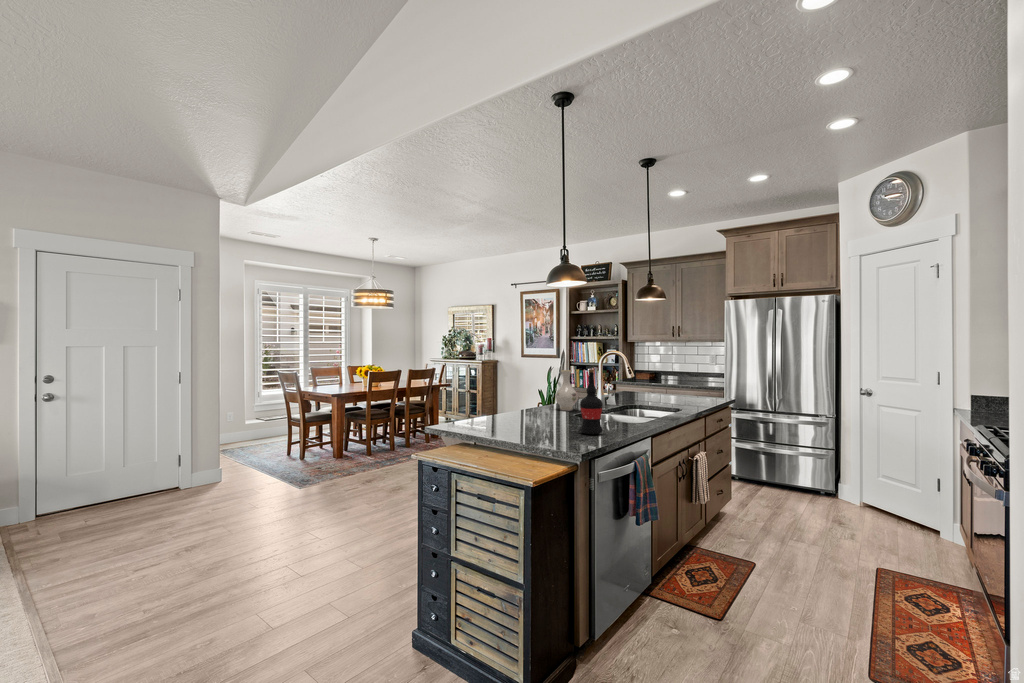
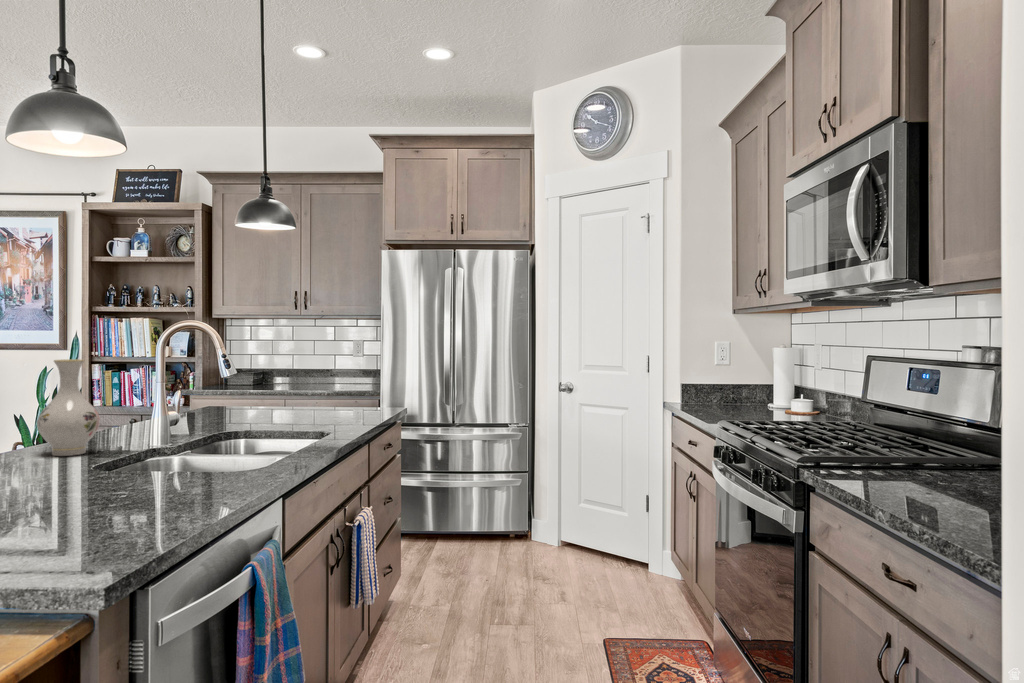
wine bottle: present [580,369,603,434] -> none [100,345,167,517]

